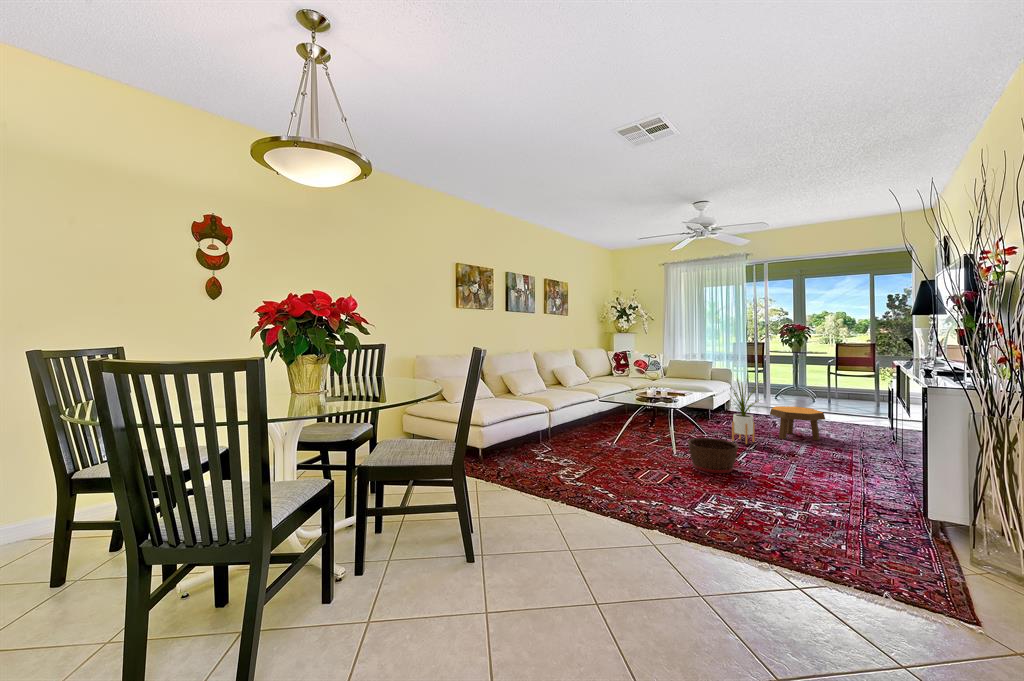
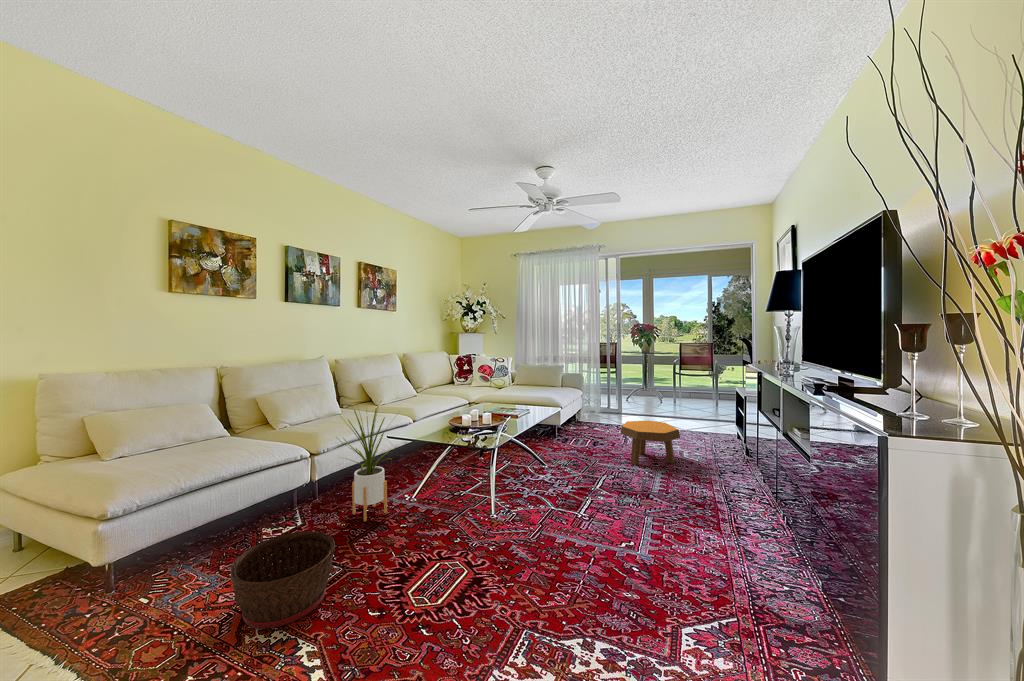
house plant: present [730,379,760,444] -> present [341,408,396,521]
basket: present [688,438,738,473] -> present [230,531,335,629]

